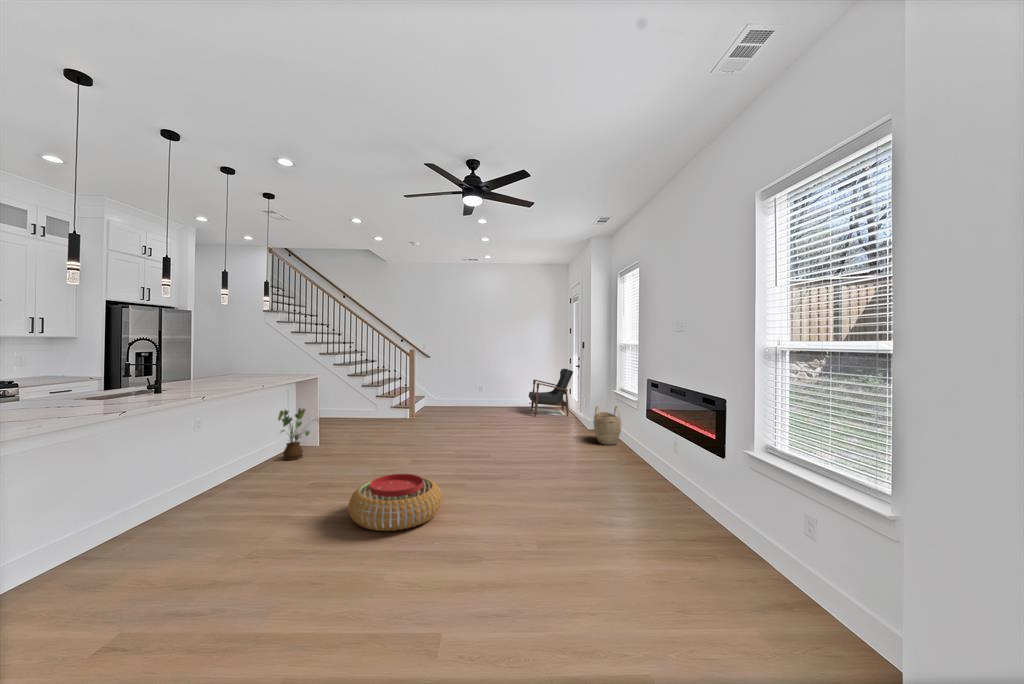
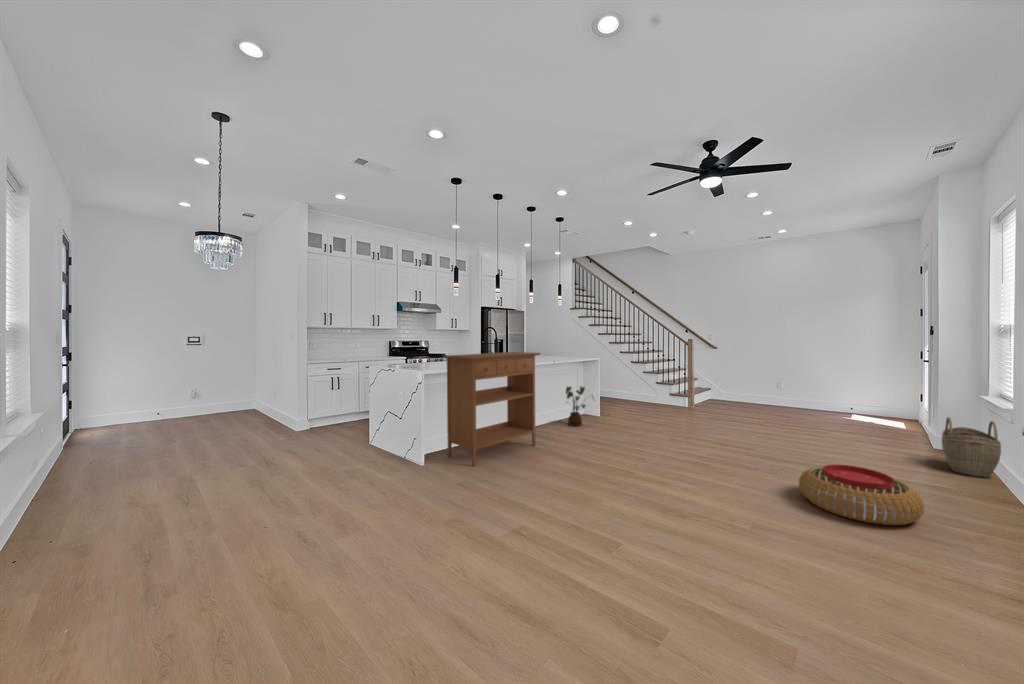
console table: none [77,368,260,554] -> present [443,352,540,466]
armchair: present [529,369,573,417] -> none [847,364,925,428]
pouf: present [348,474,442,531] -> present [799,465,924,525]

